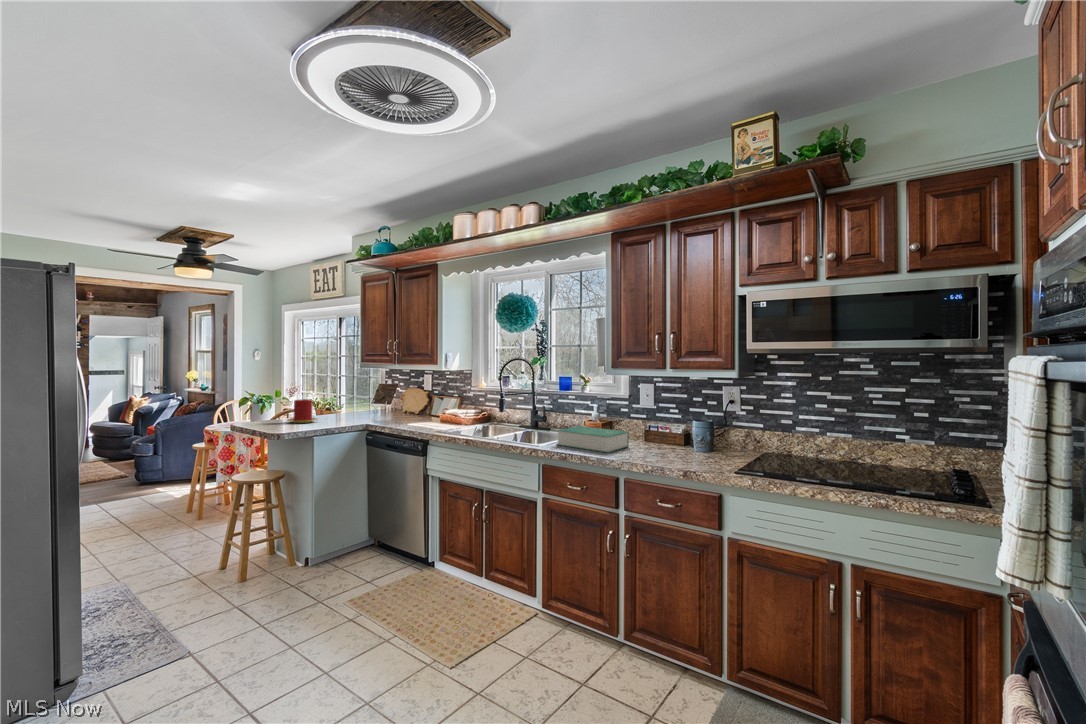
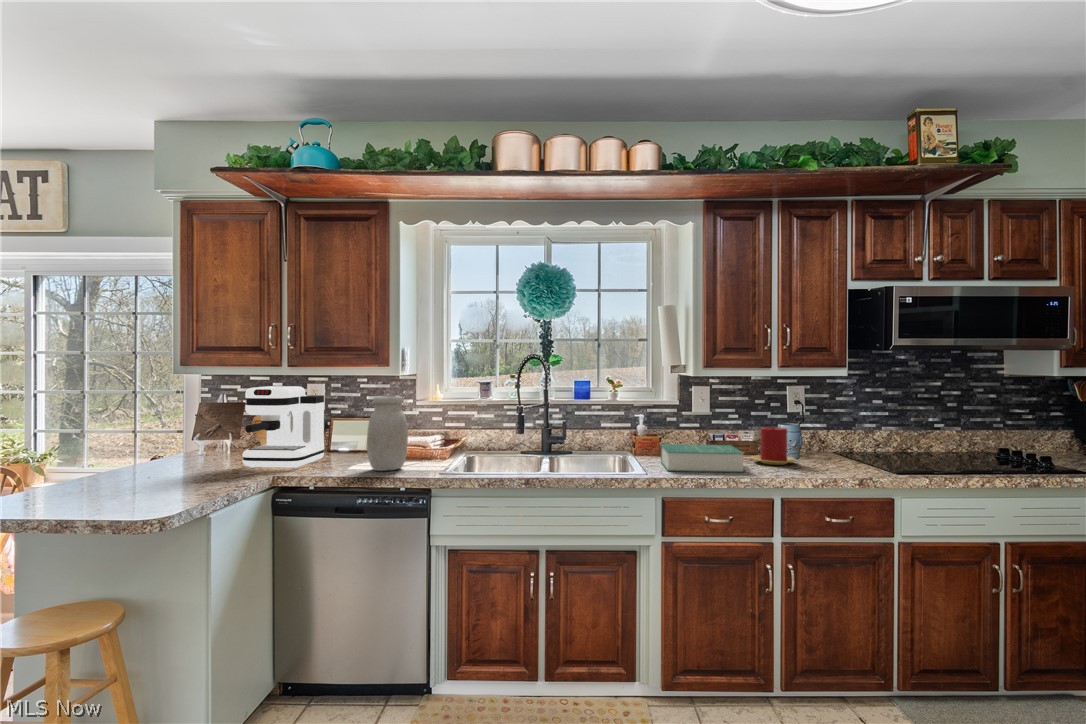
coffee maker: none [358,375,410,420] -> present [242,386,324,469]
jar: none [405,381,429,426] -> present [367,395,408,471]
candle: present [288,399,317,423] -> present [752,427,796,465]

